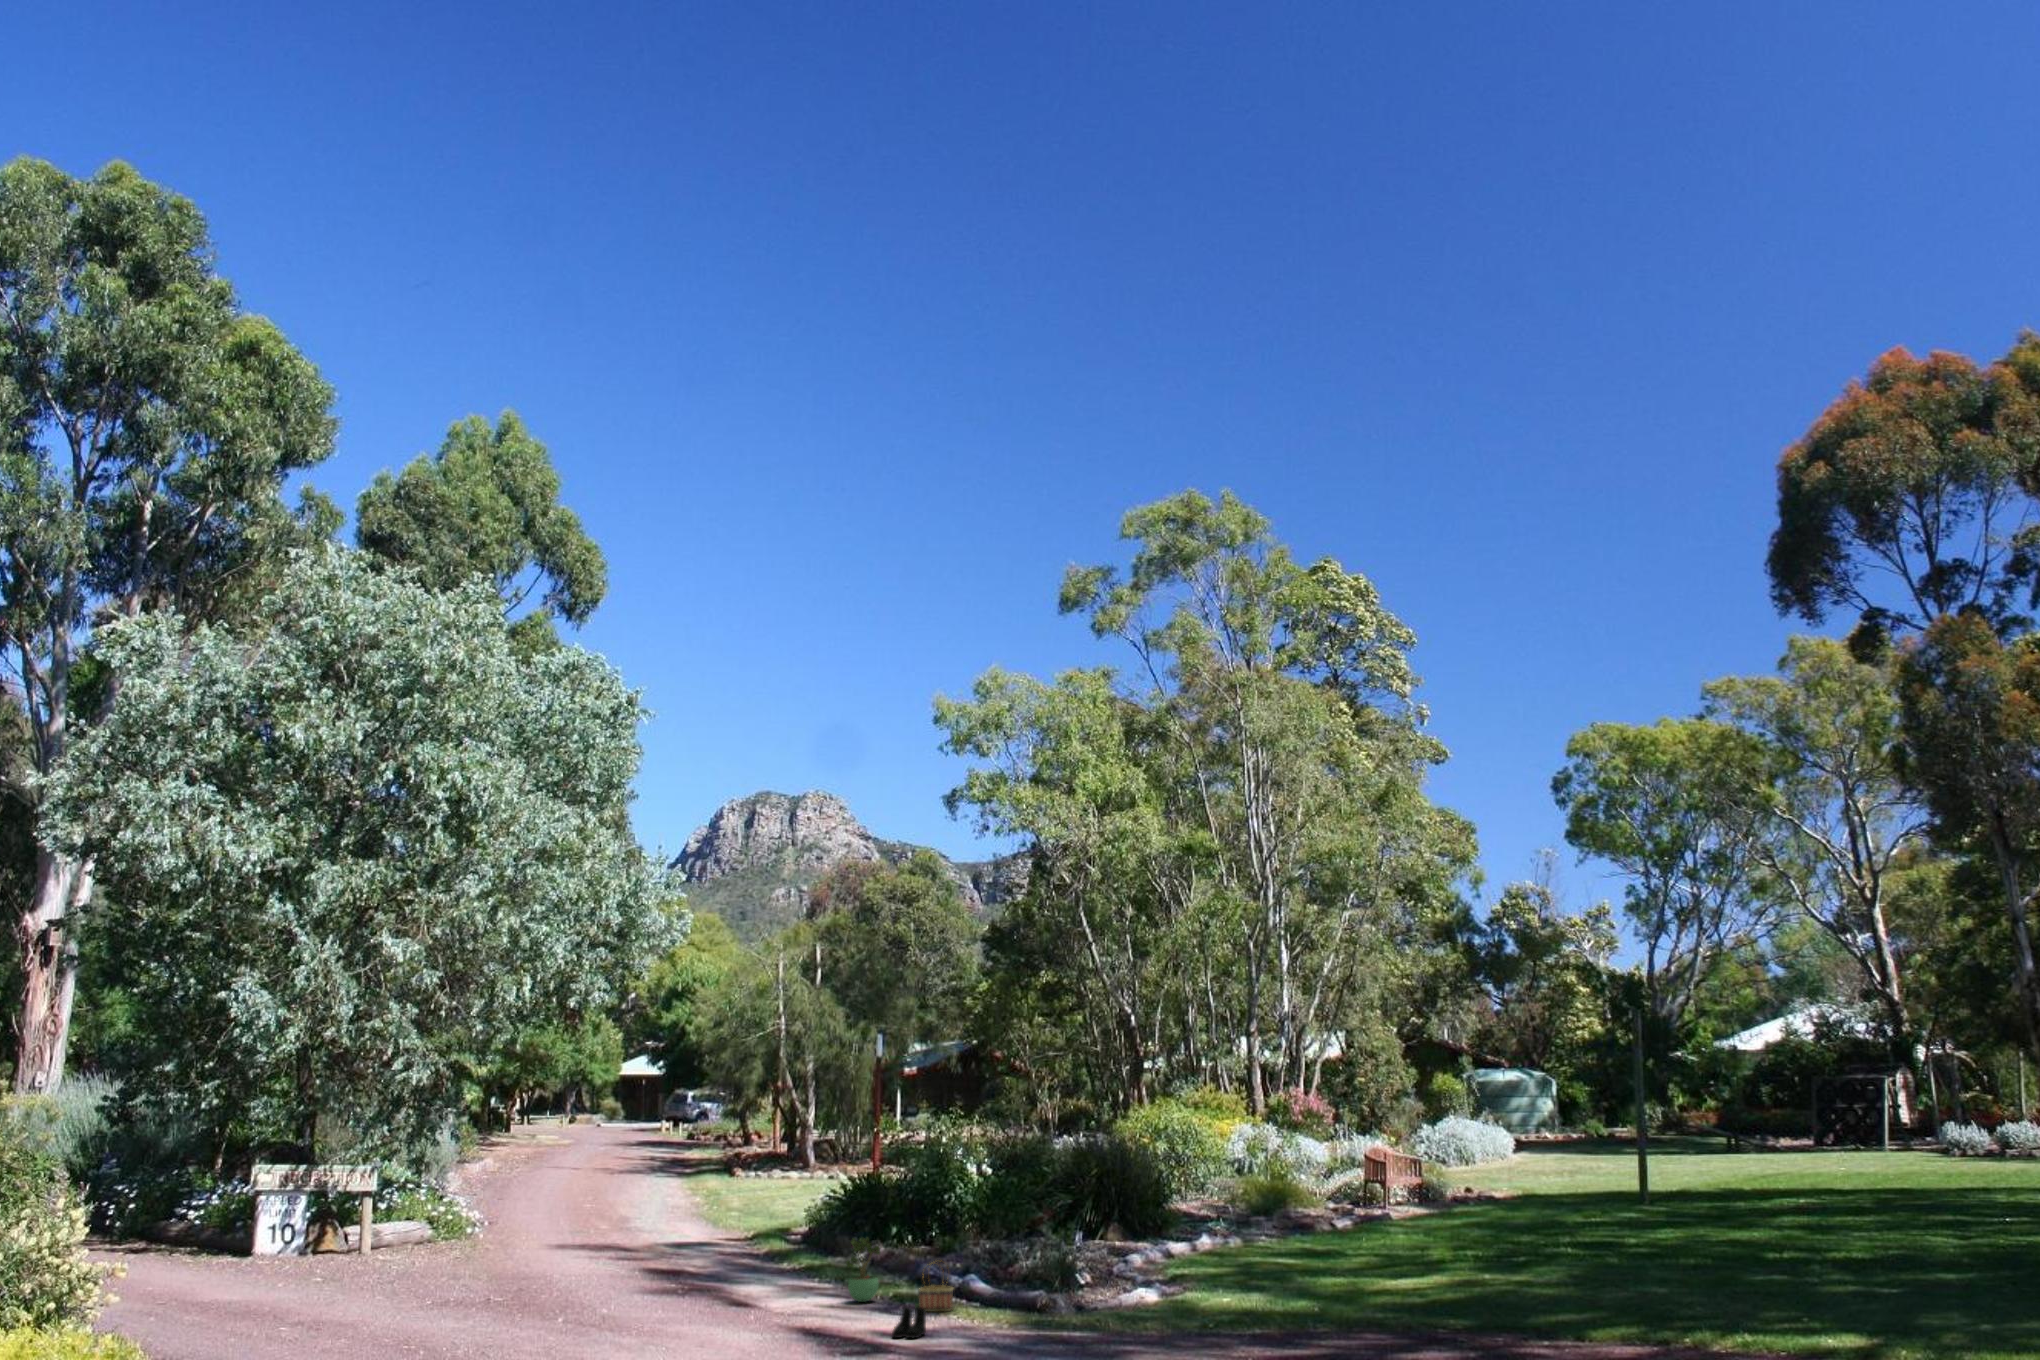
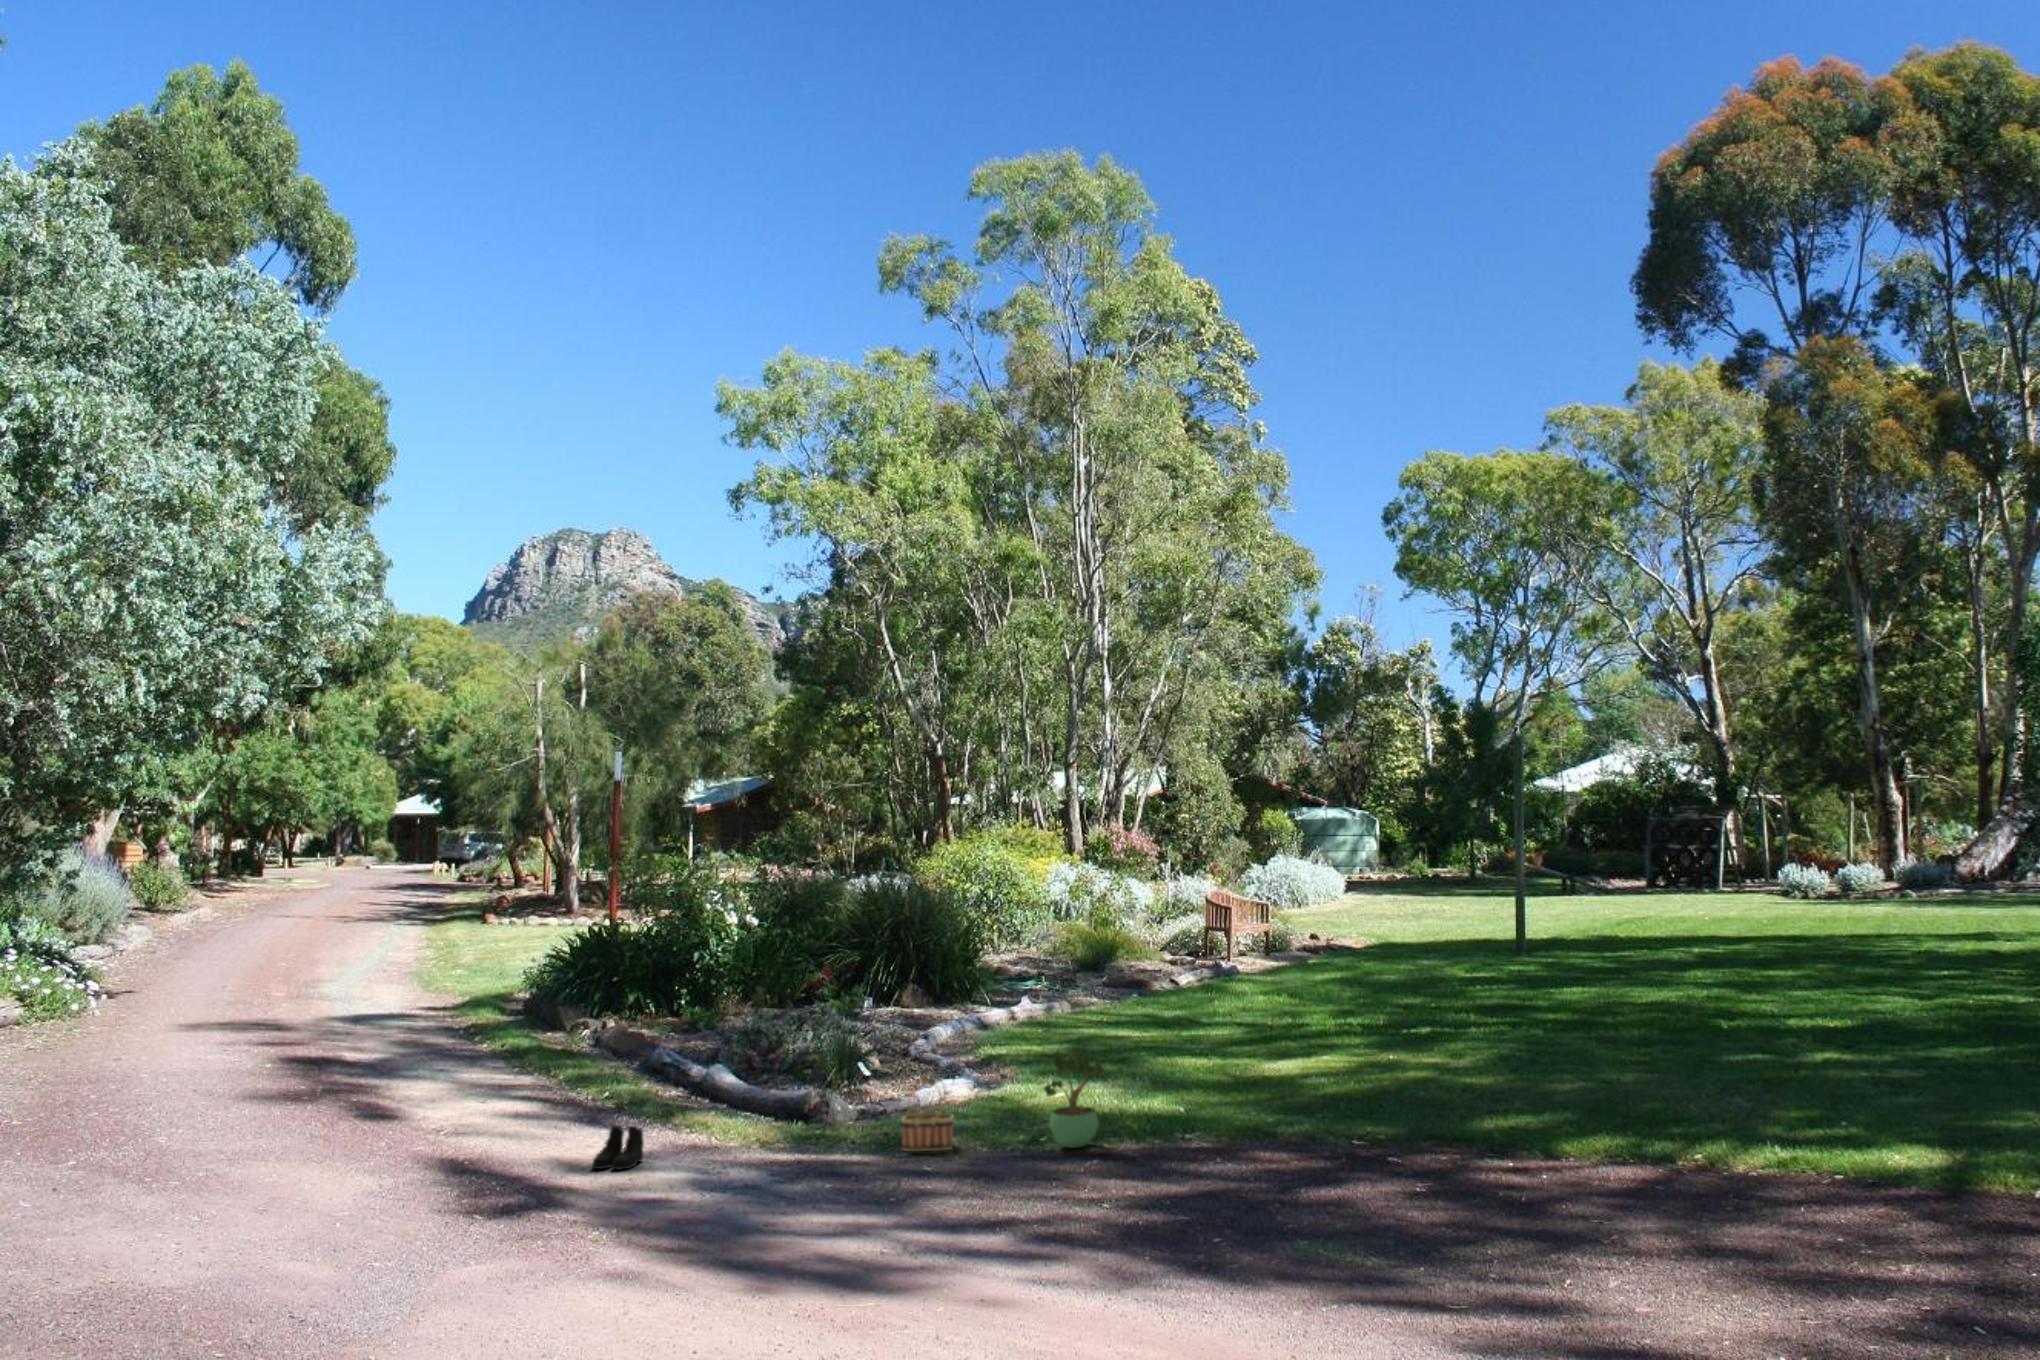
potted plant: present [846,1237,880,1302] -> present [1044,1050,1103,1148]
basket: present [919,1262,953,1311] -> present [902,1082,954,1151]

